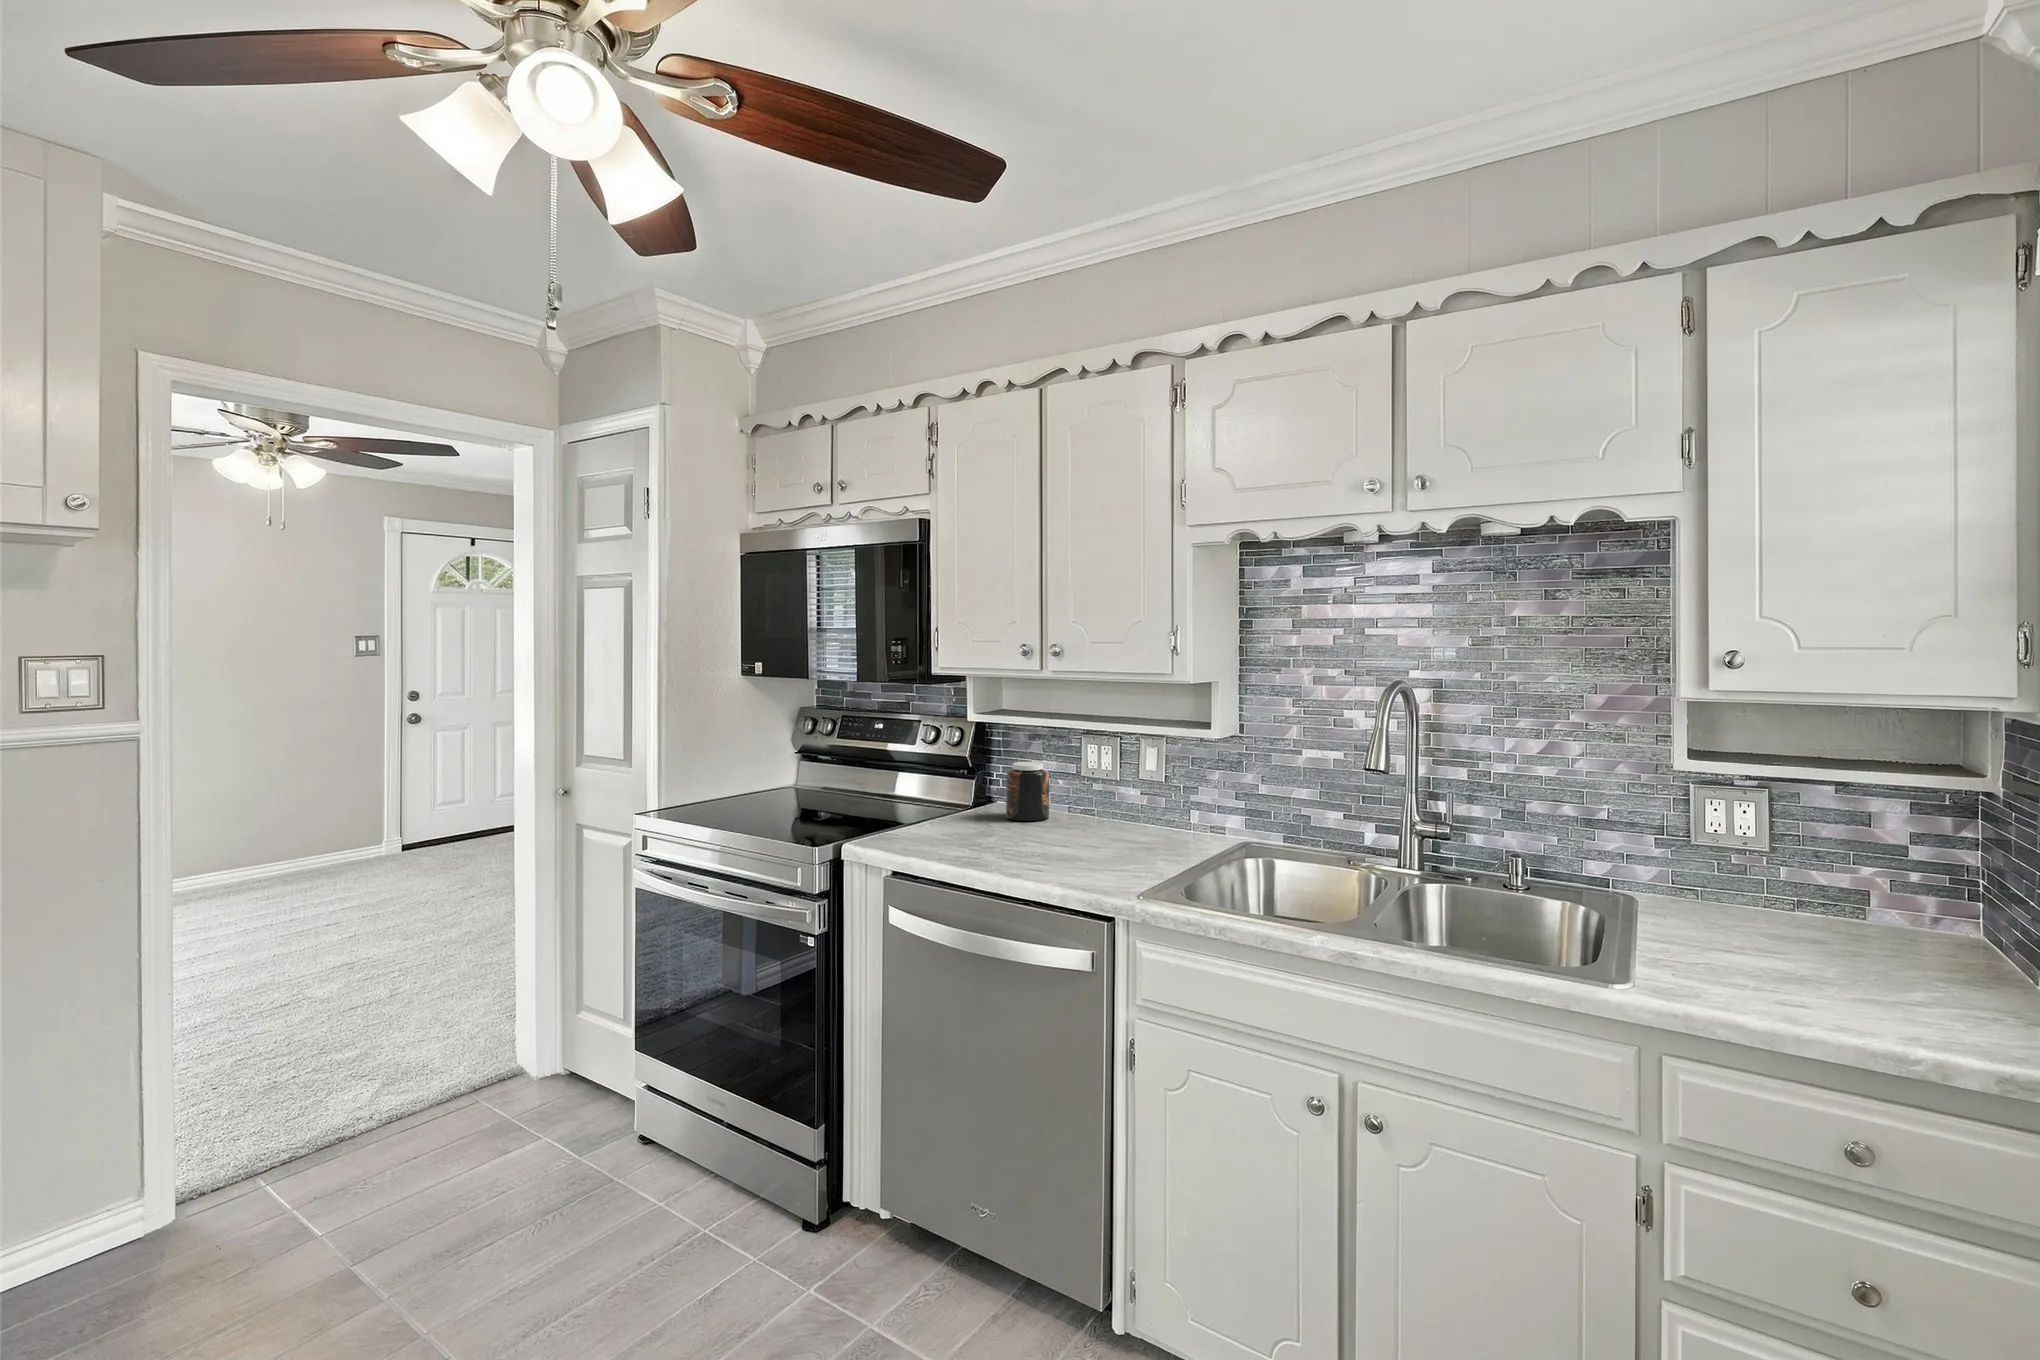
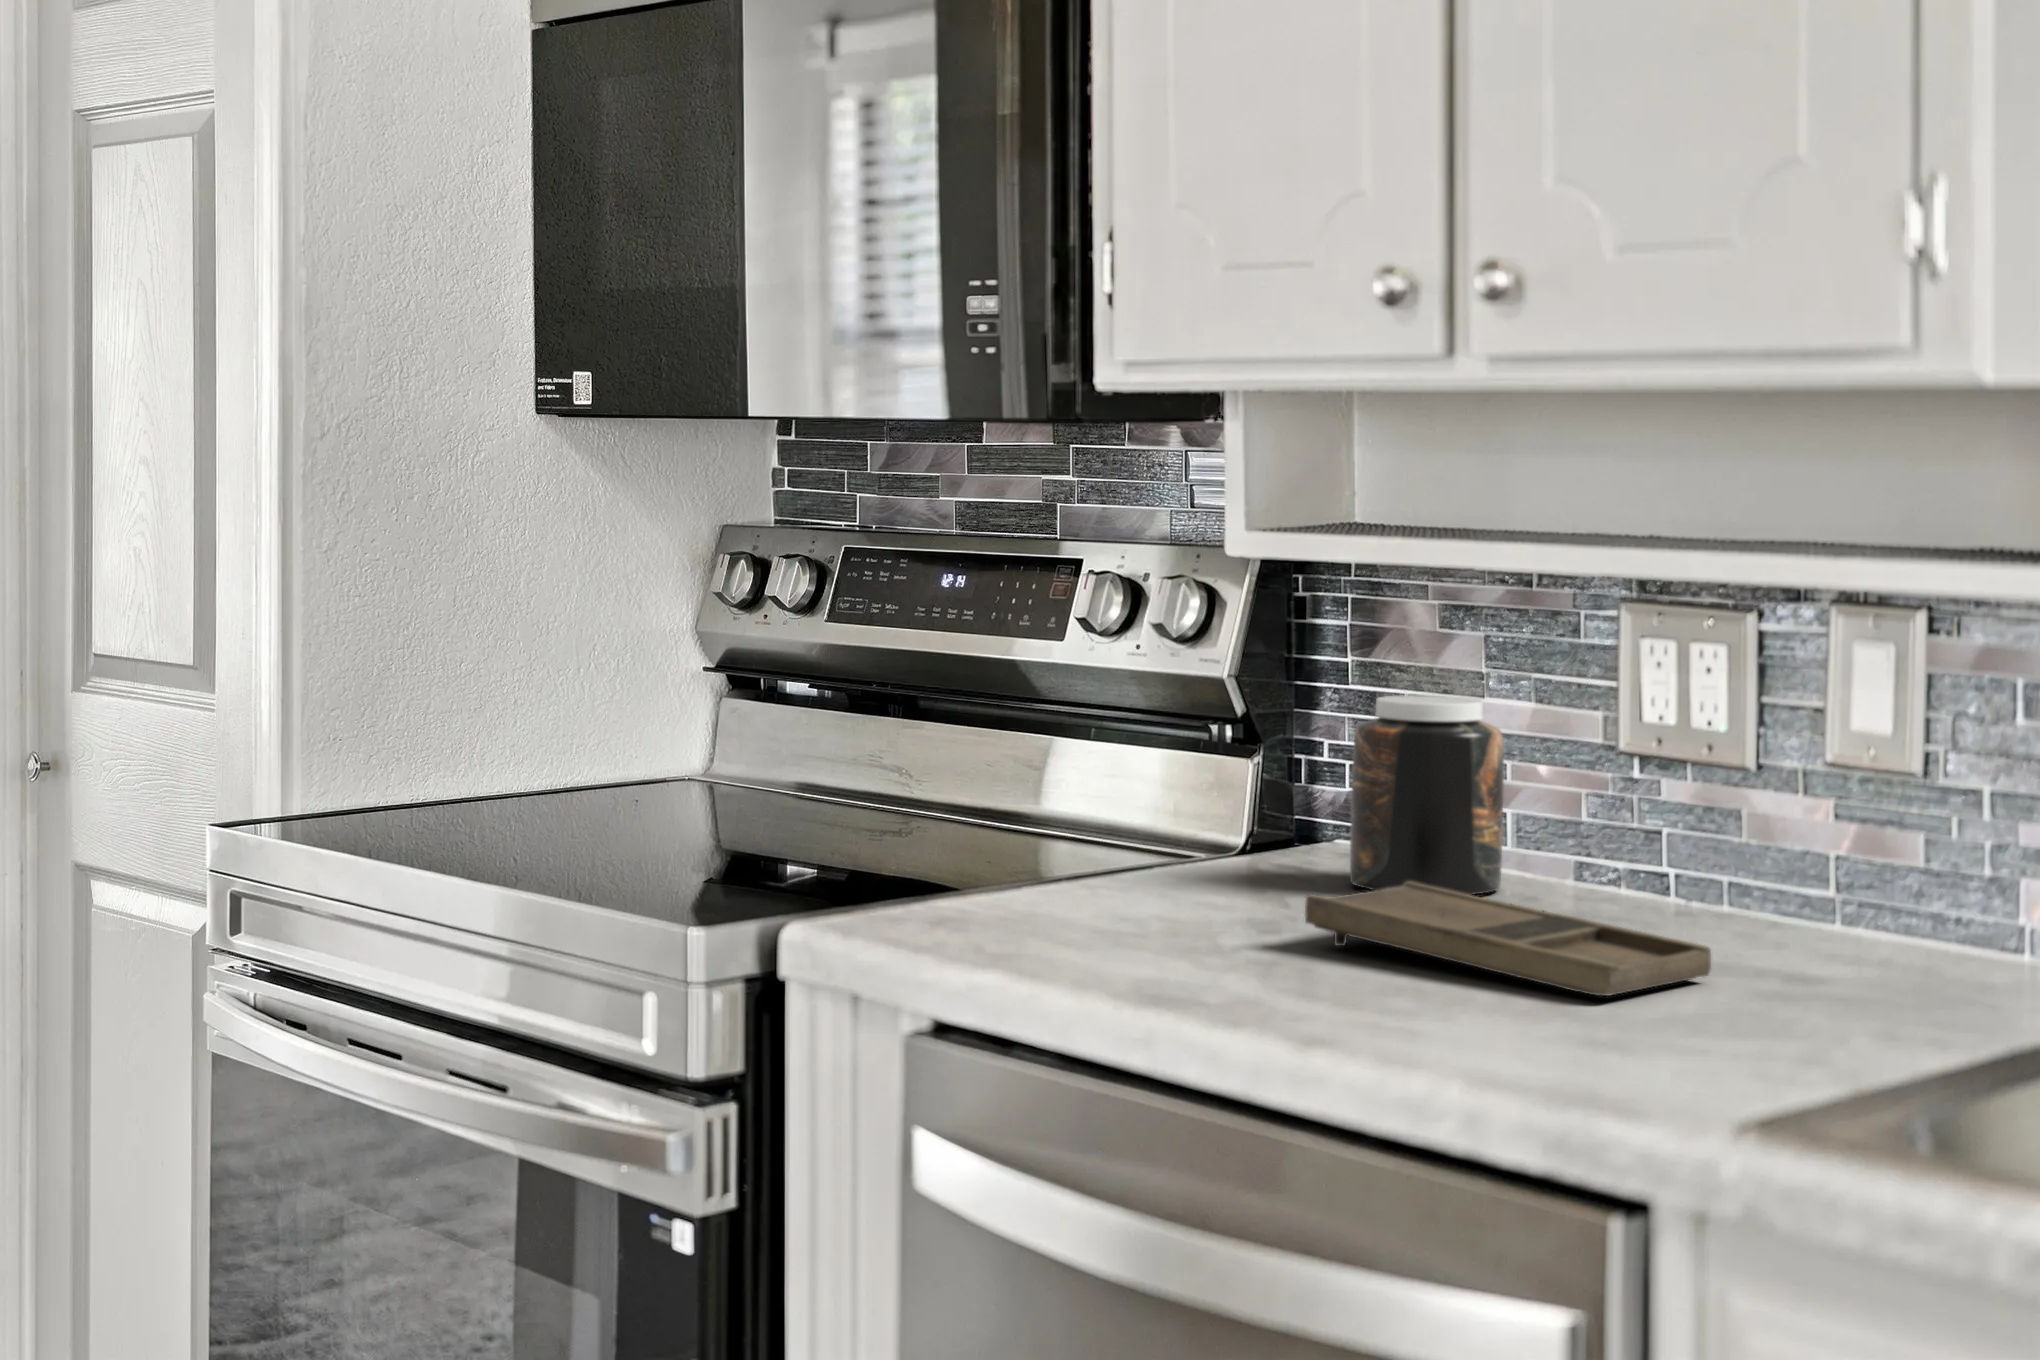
tray: none [999,819,1113,854] -> present [1305,881,1711,996]

